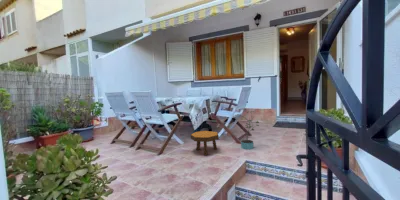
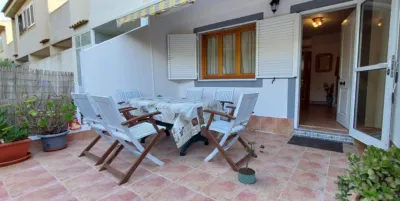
footstool: present [191,131,219,155] -> none [168,150,207,191]

